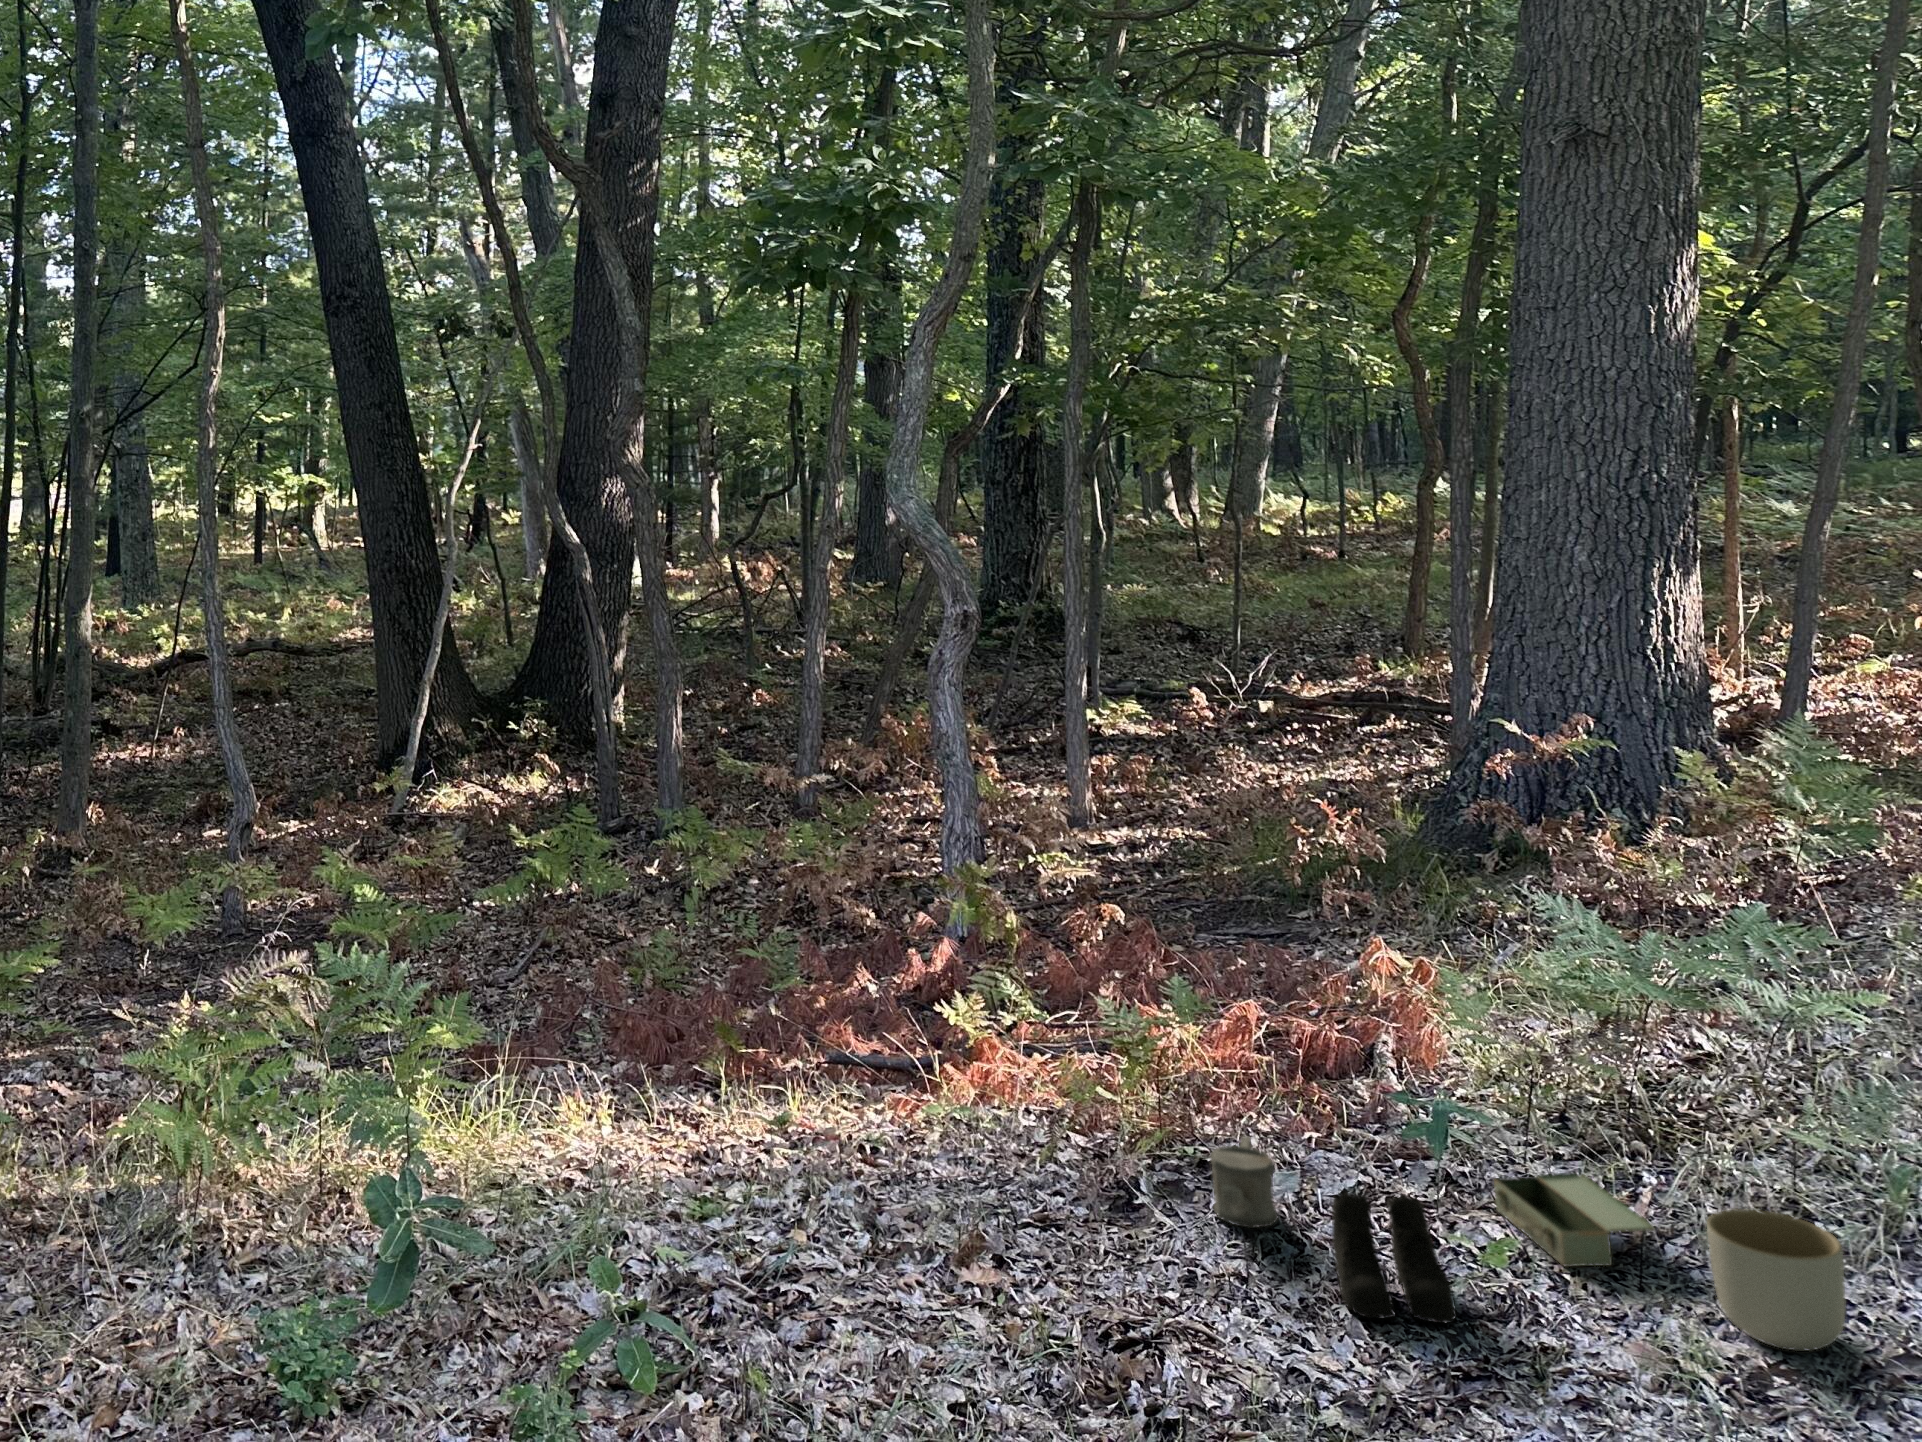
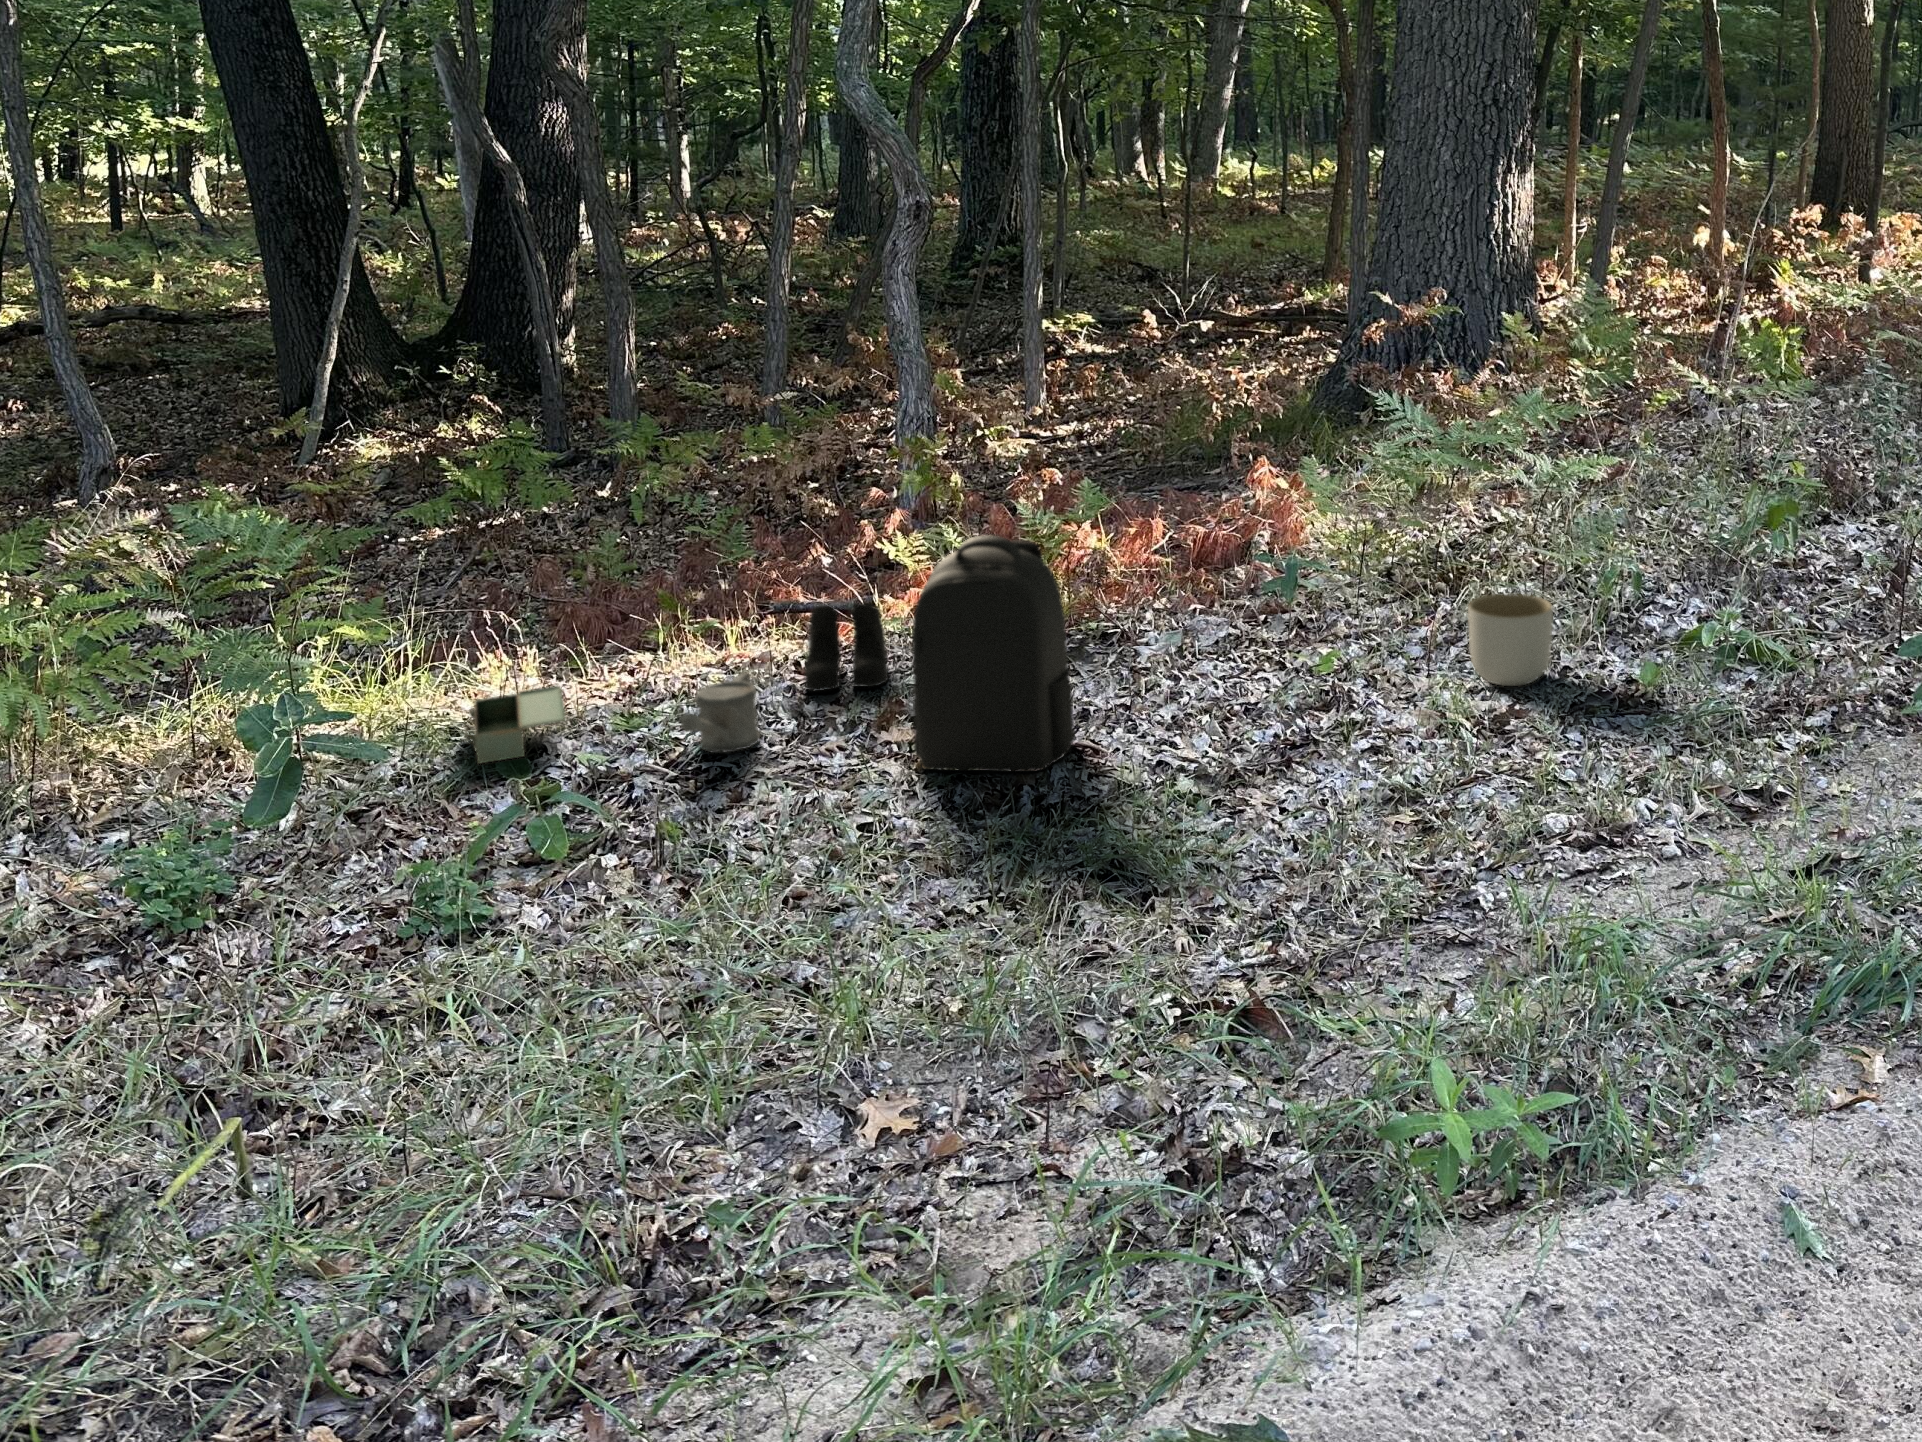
backpack: none [997,1064,1185,1361] -> present [912,535,1075,772]
watering can: present [1209,1136,1278,1228] -> present [681,672,760,753]
toolbox: present [1494,1173,1654,1267] -> present [464,686,566,763]
boots: present [1332,1191,1456,1323] -> present [804,602,888,691]

